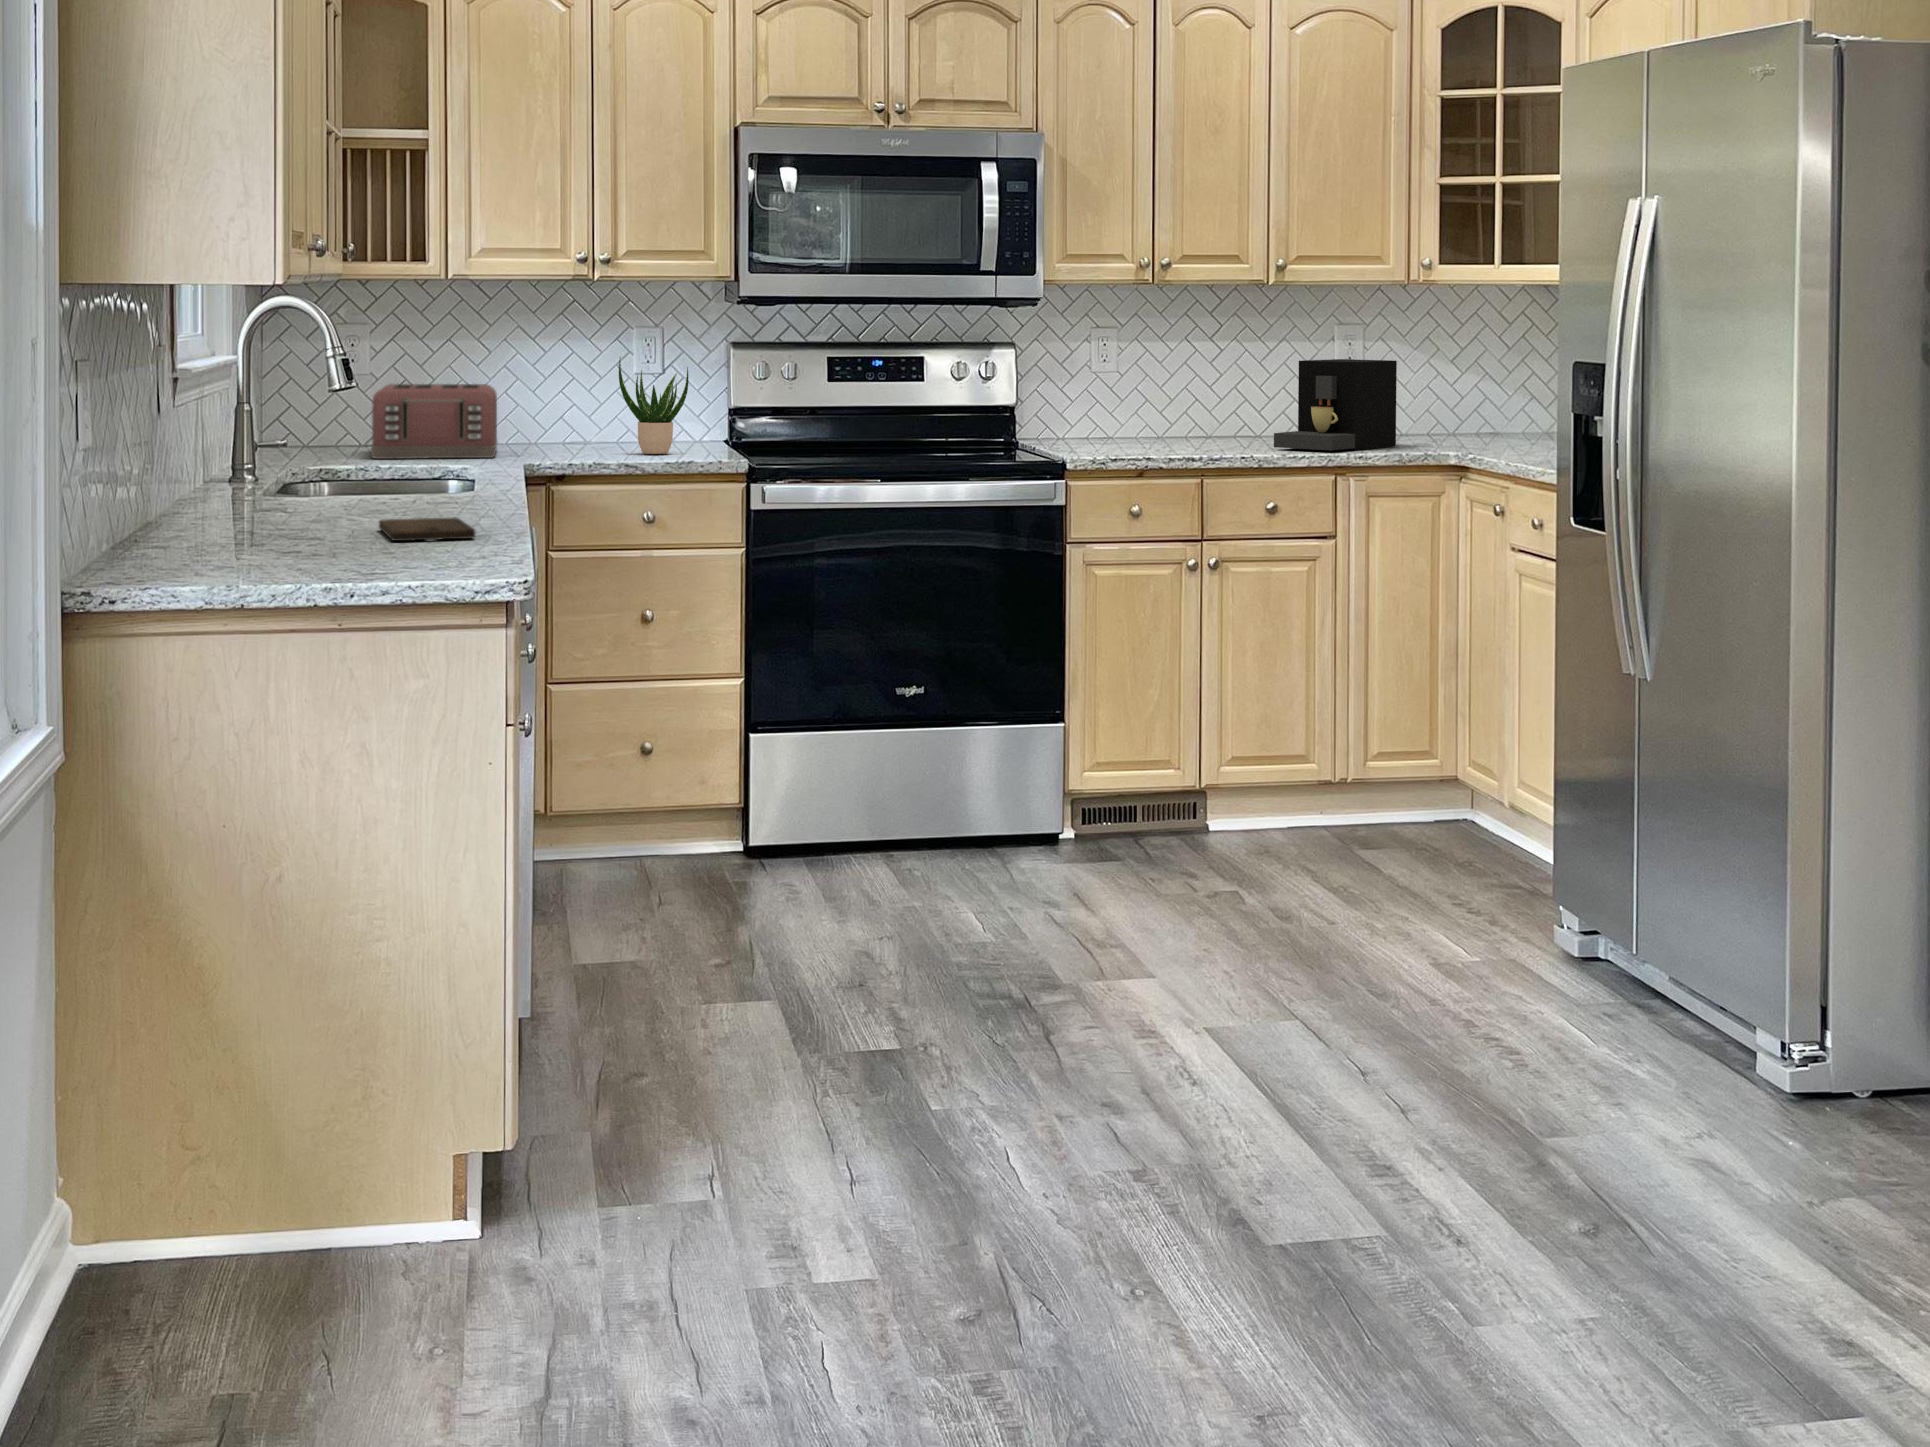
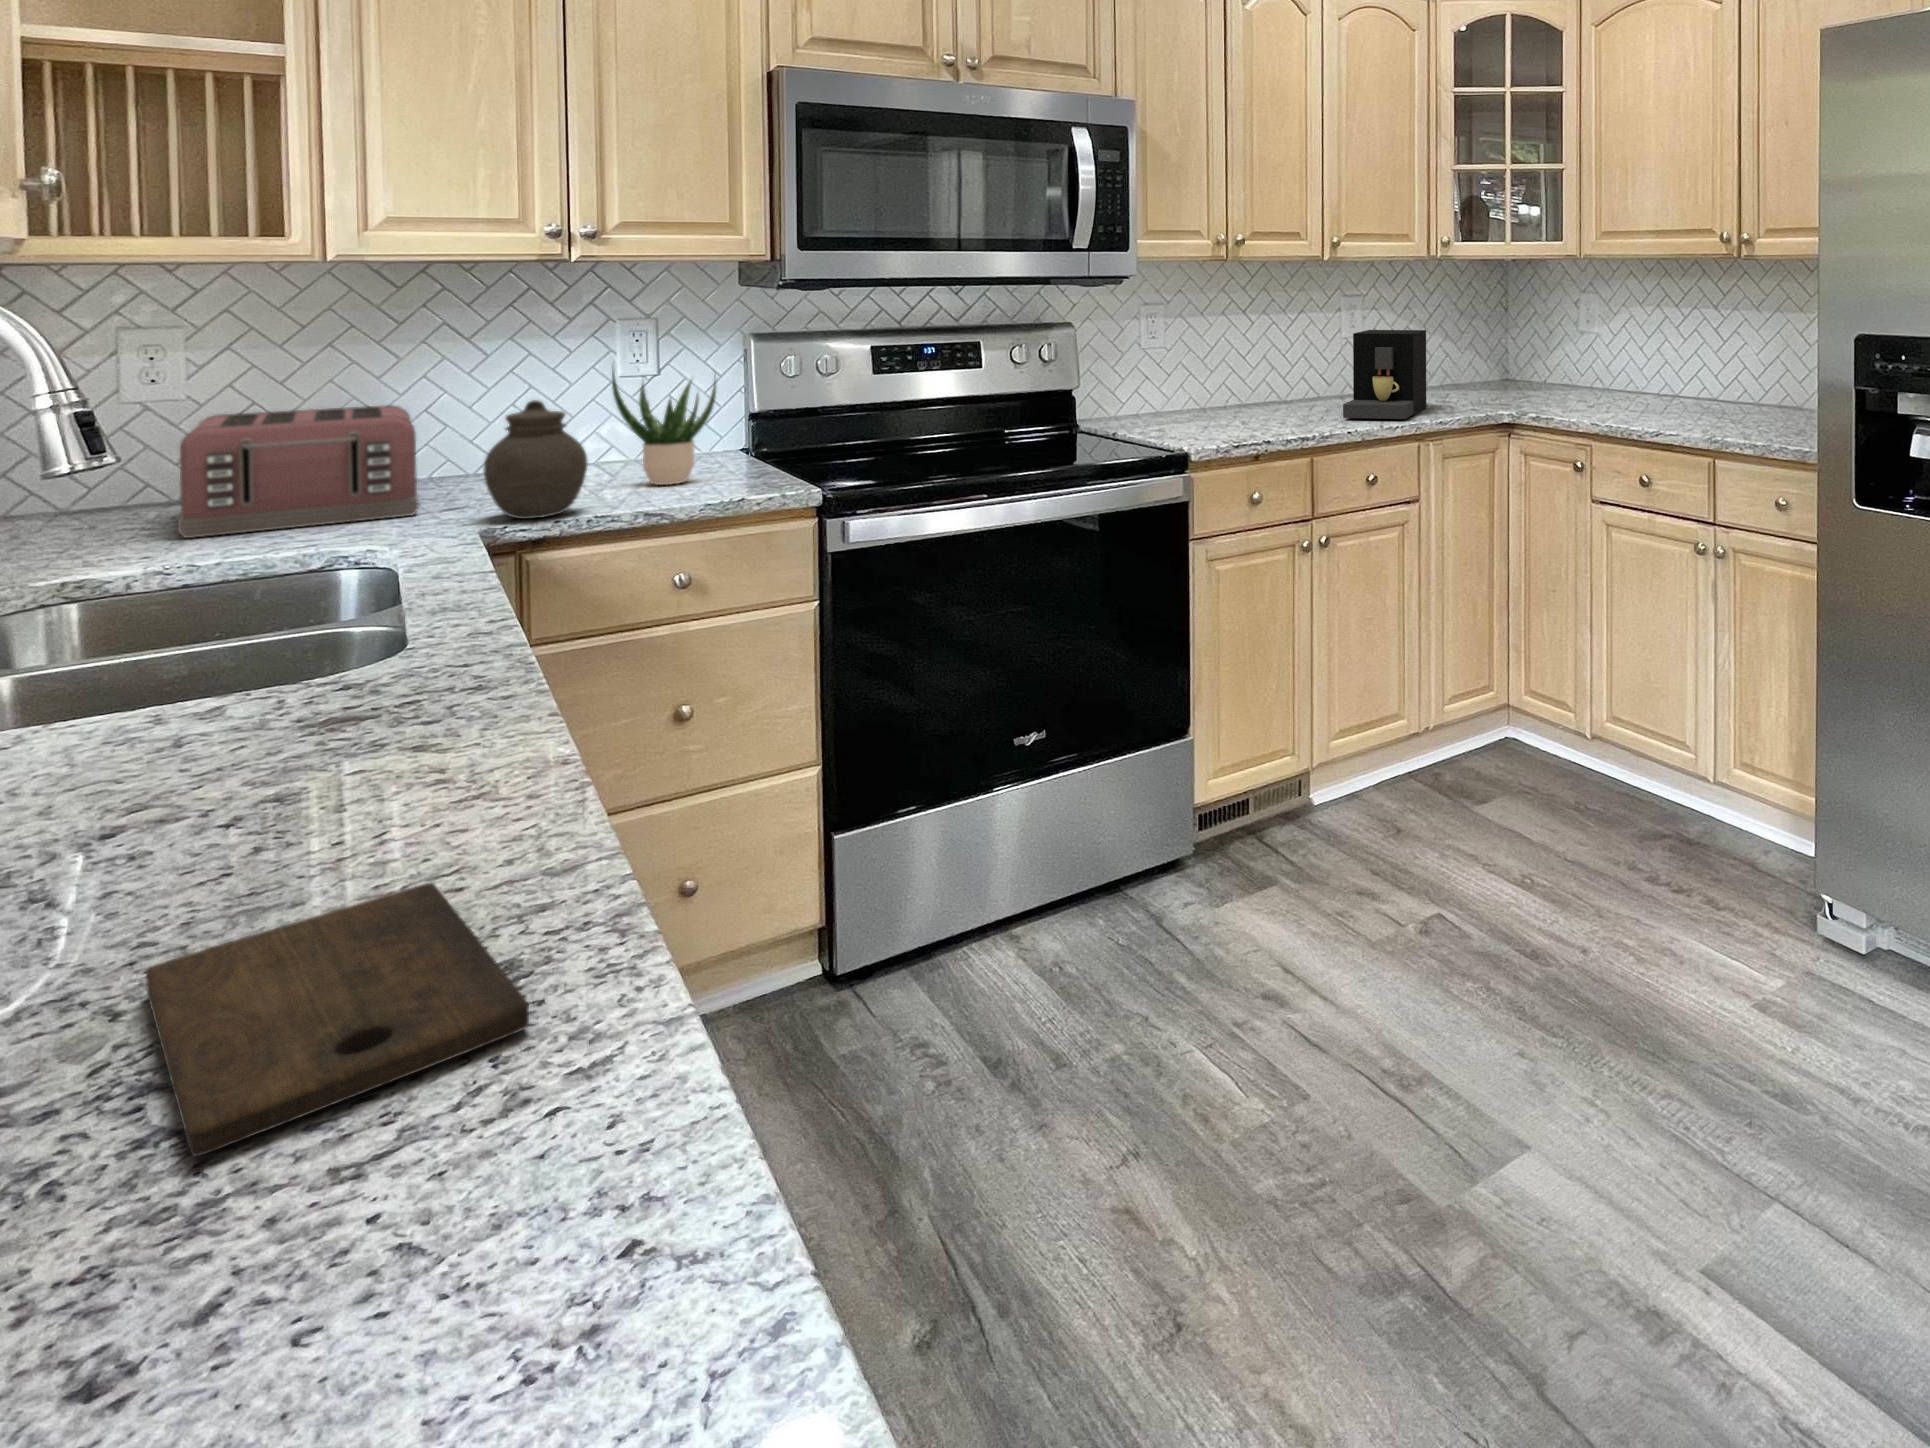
jar: none [531,379,593,462] -> present [484,400,587,519]

